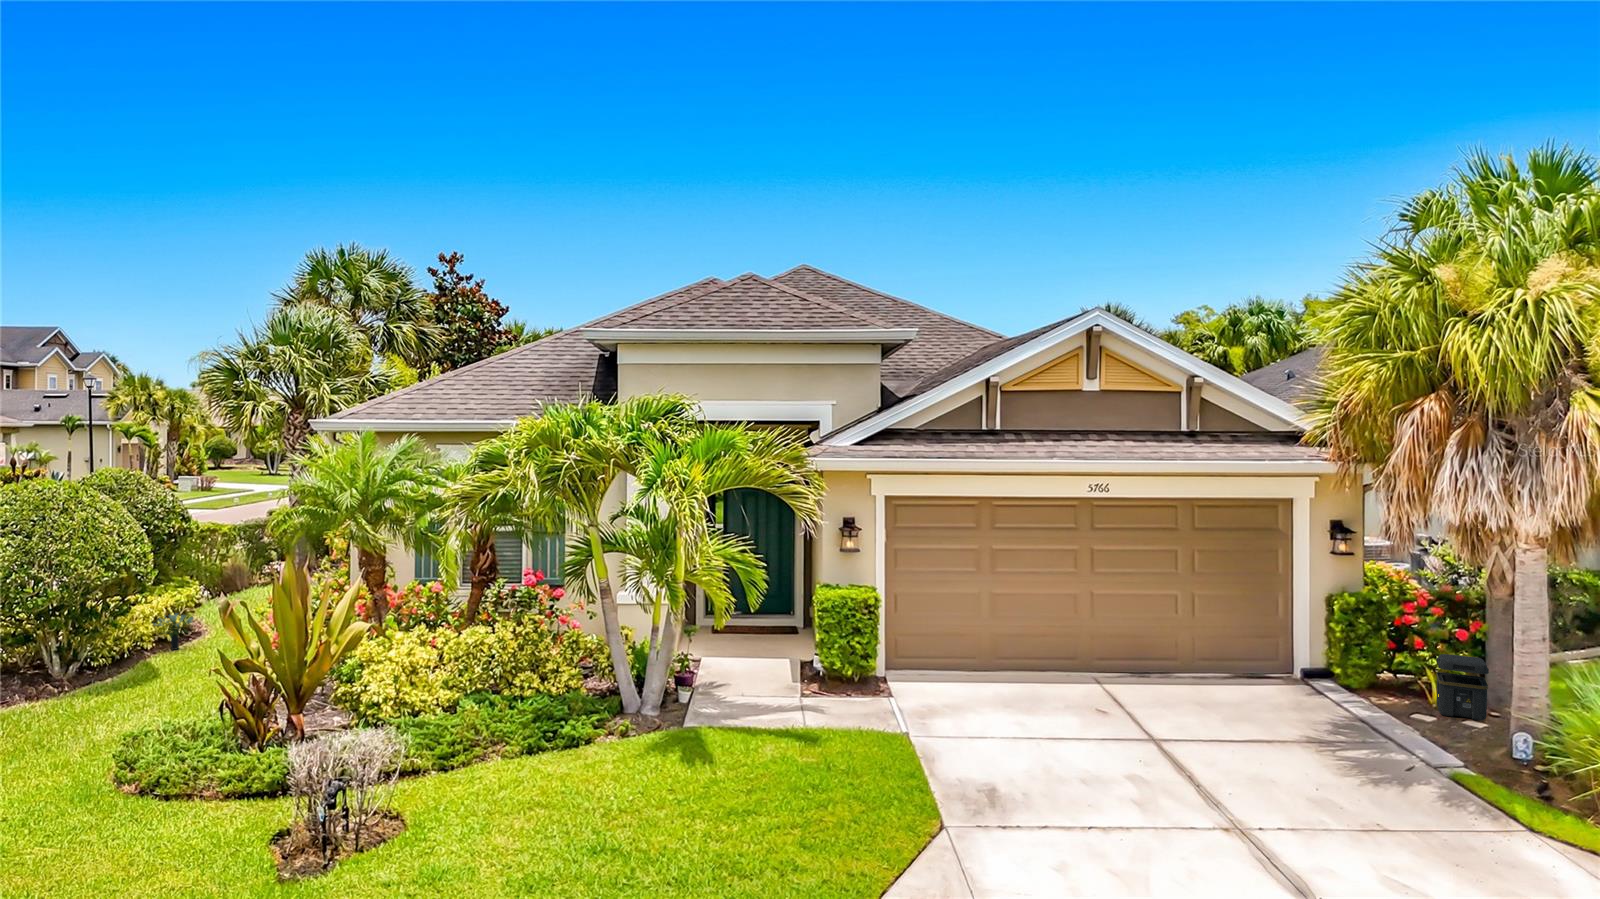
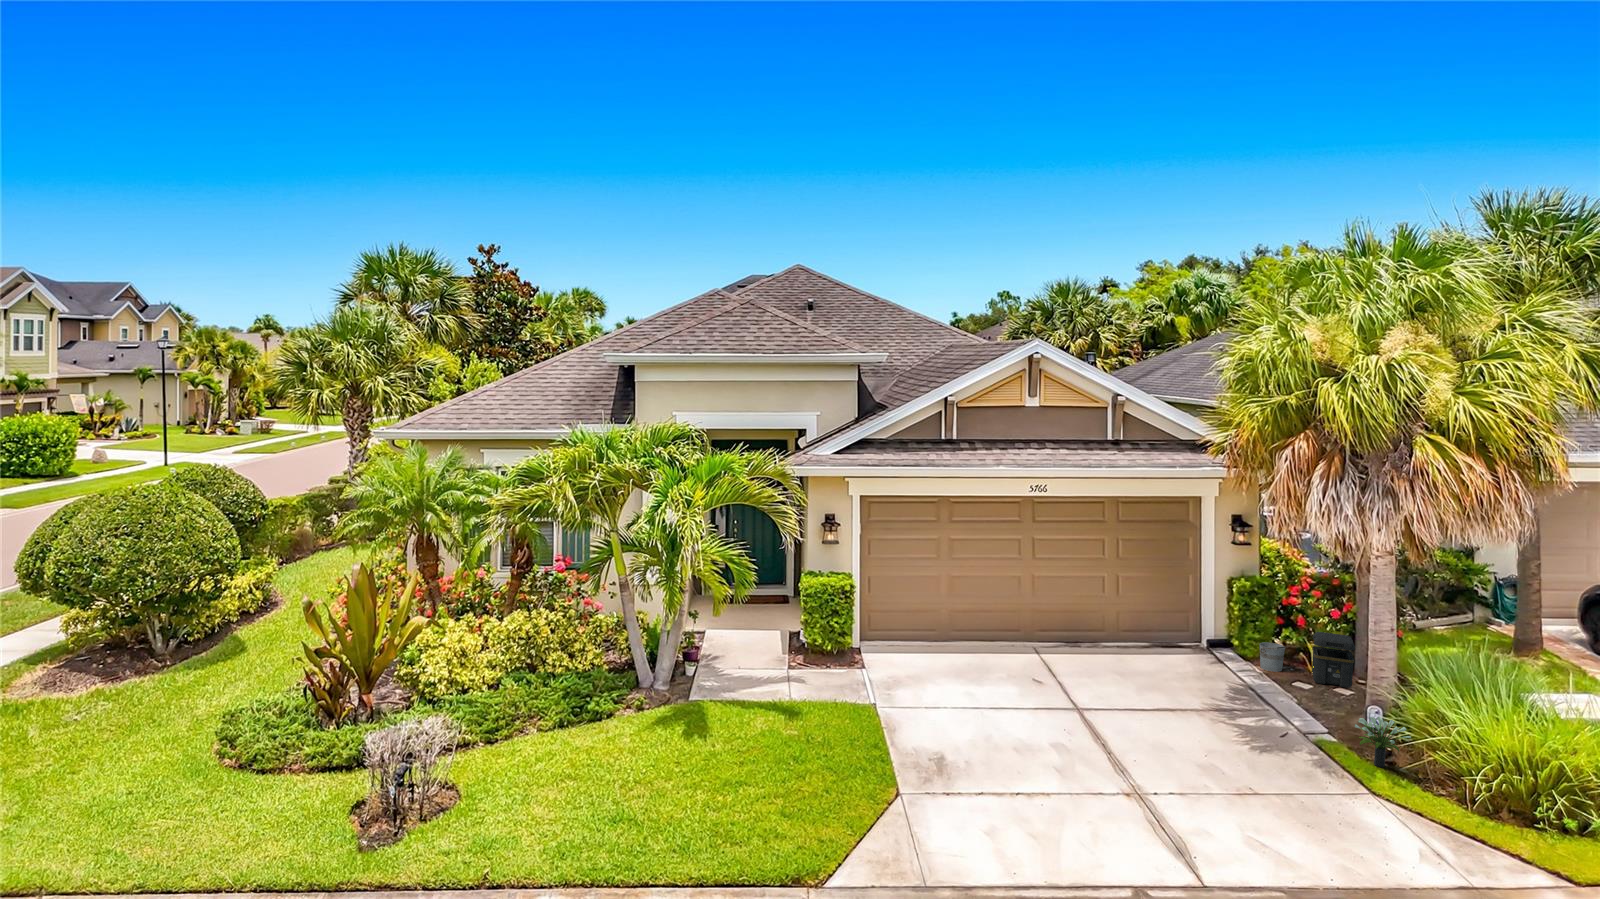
potted plant: present [154,613,193,650] -> present [1355,717,1411,767]
bucket: none [1372,669,1407,704] -> present [1260,642,1288,672]

